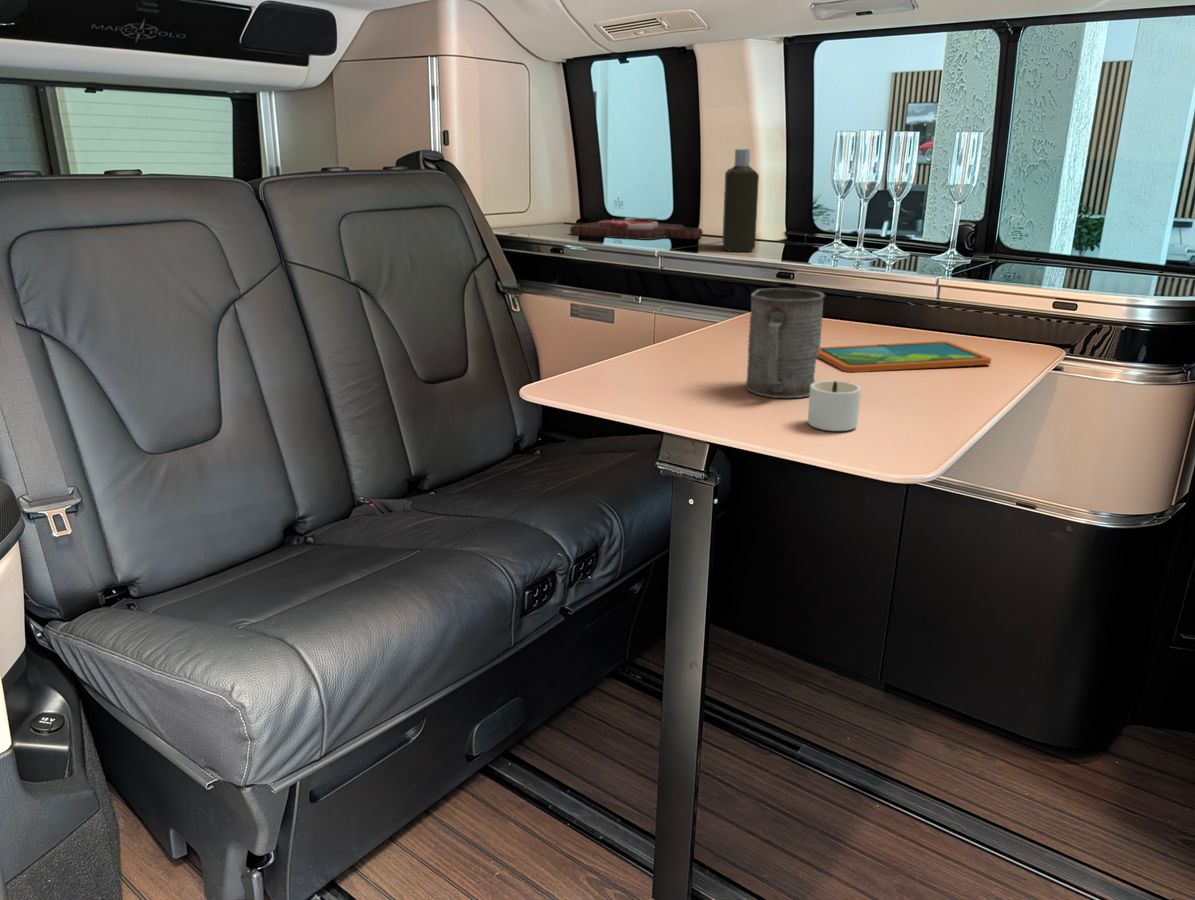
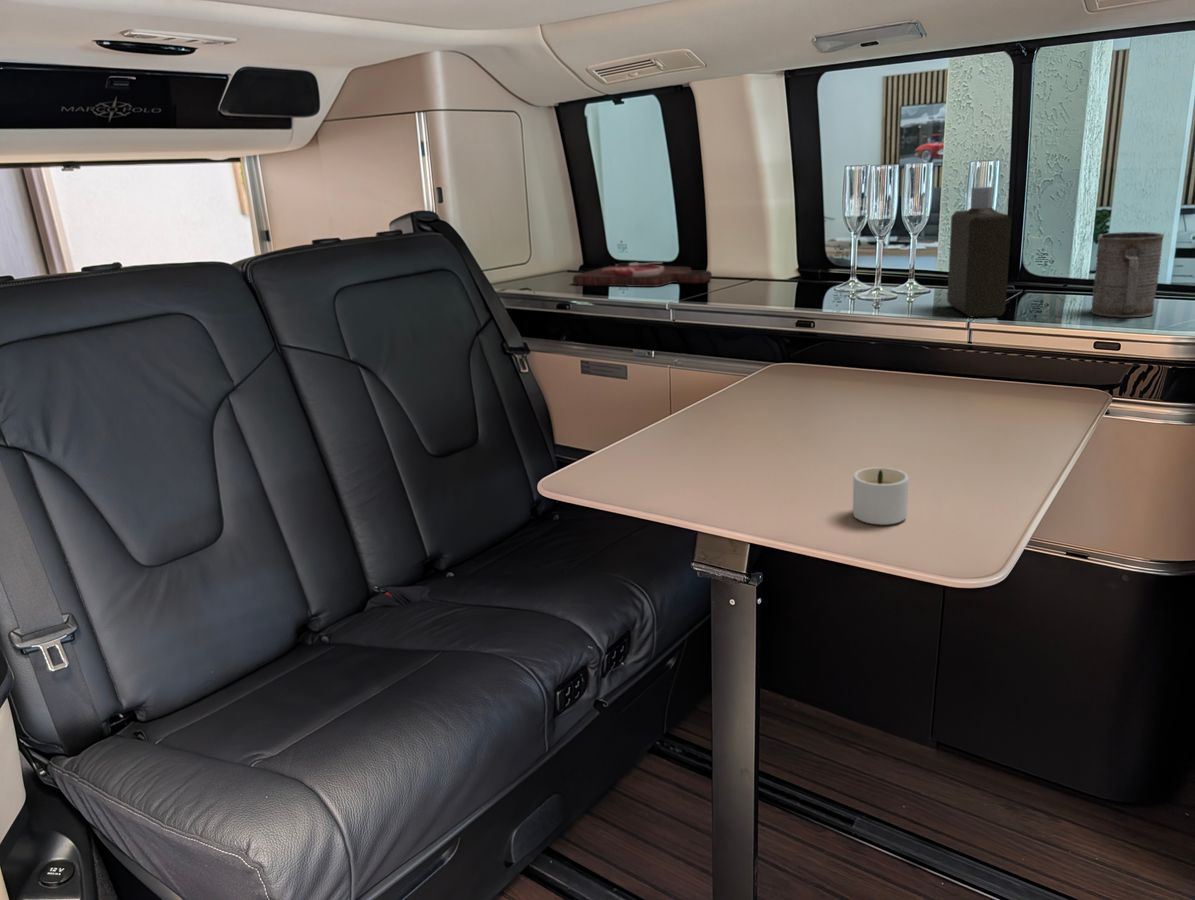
bottle: present [723,149,759,252] -> present [947,187,1012,317]
mug: present [746,288,825,398] -> present [1091,232,1164,317]
tablet: present [818,341,991,372] -> none [844,394,1037,441]

